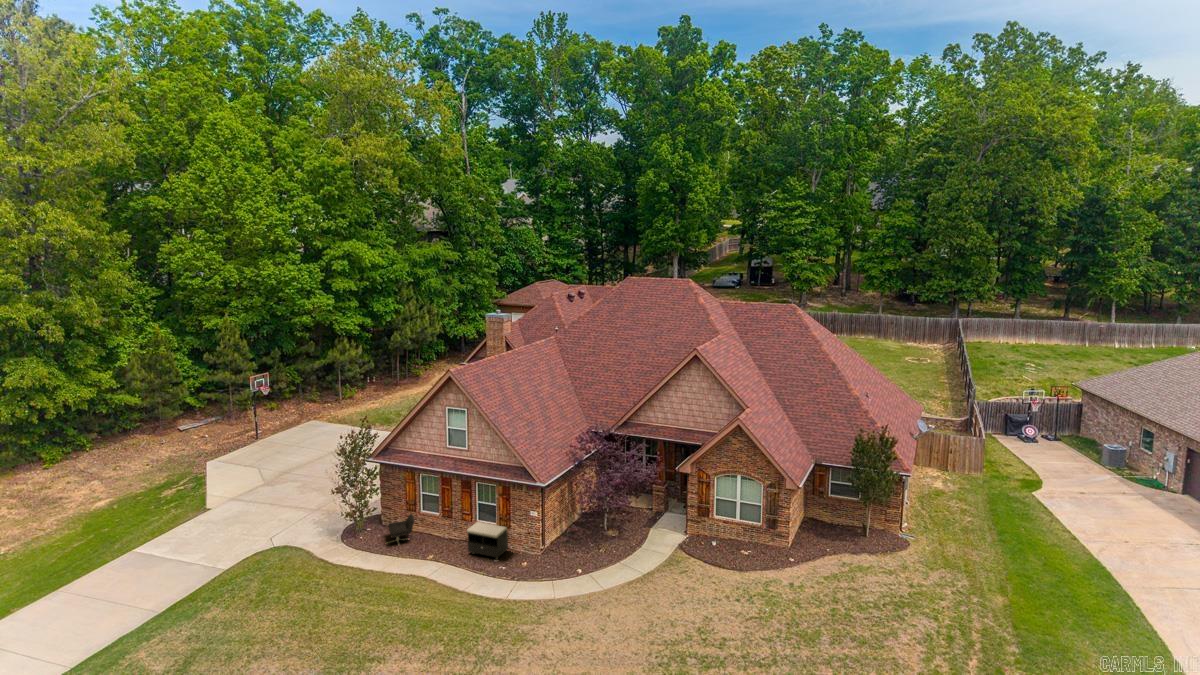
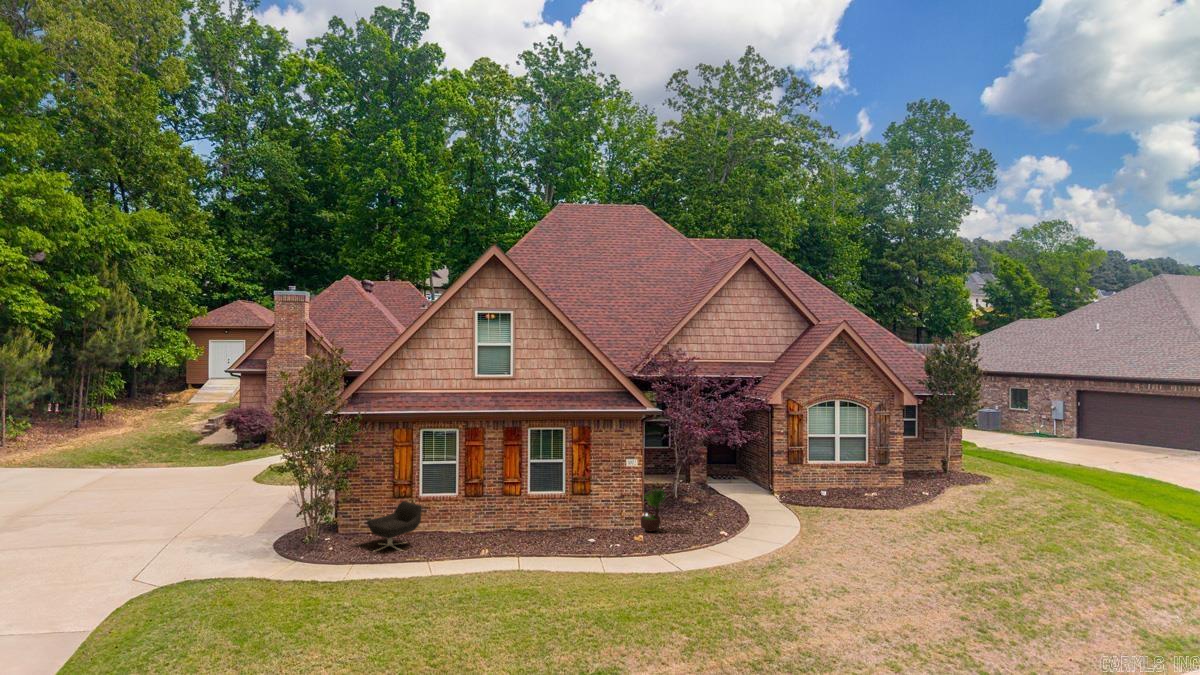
storage bench: present [467,522,508,558] -> none [533,492,590,541]
potted tree: none [538,532,555,560] -> present [640,489,666,531]

